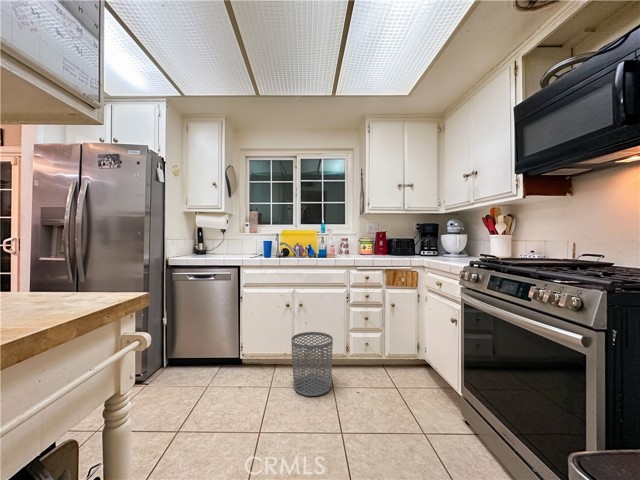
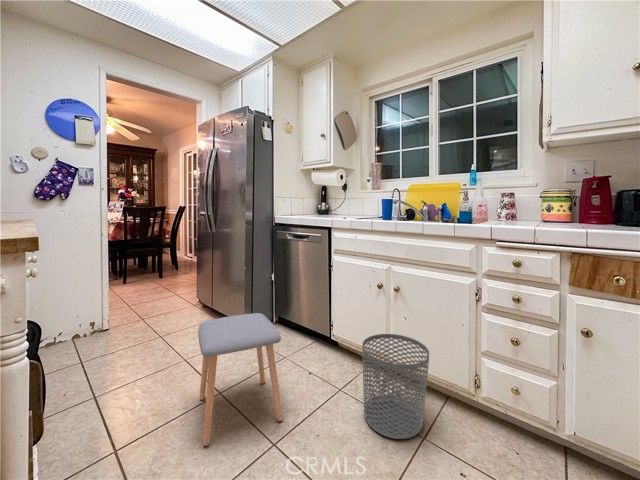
stool: none [154,340,246,456] -> present [198,313,283,447]

